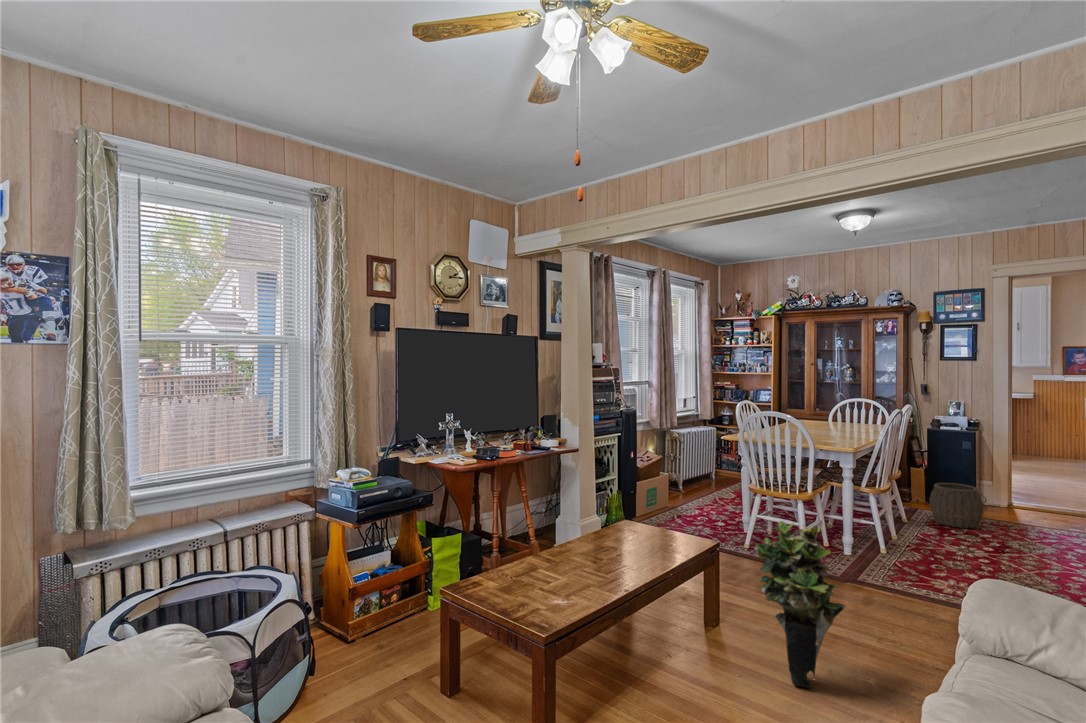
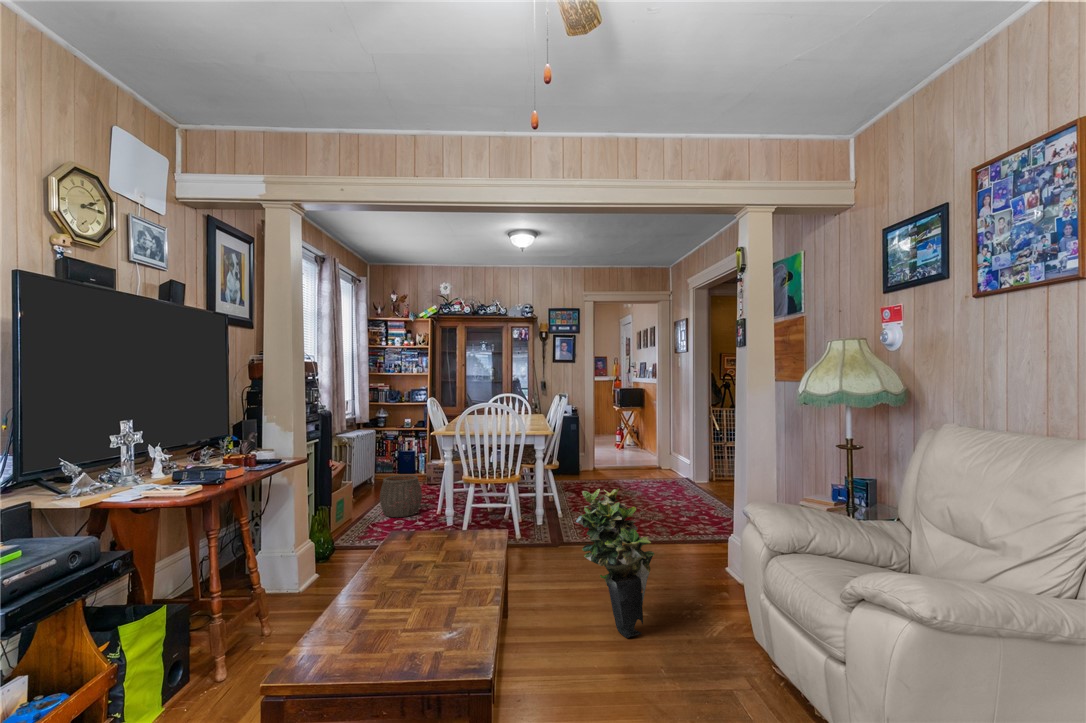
woven basket: present [929,483,984,528] -> present [380,475,422,517]

